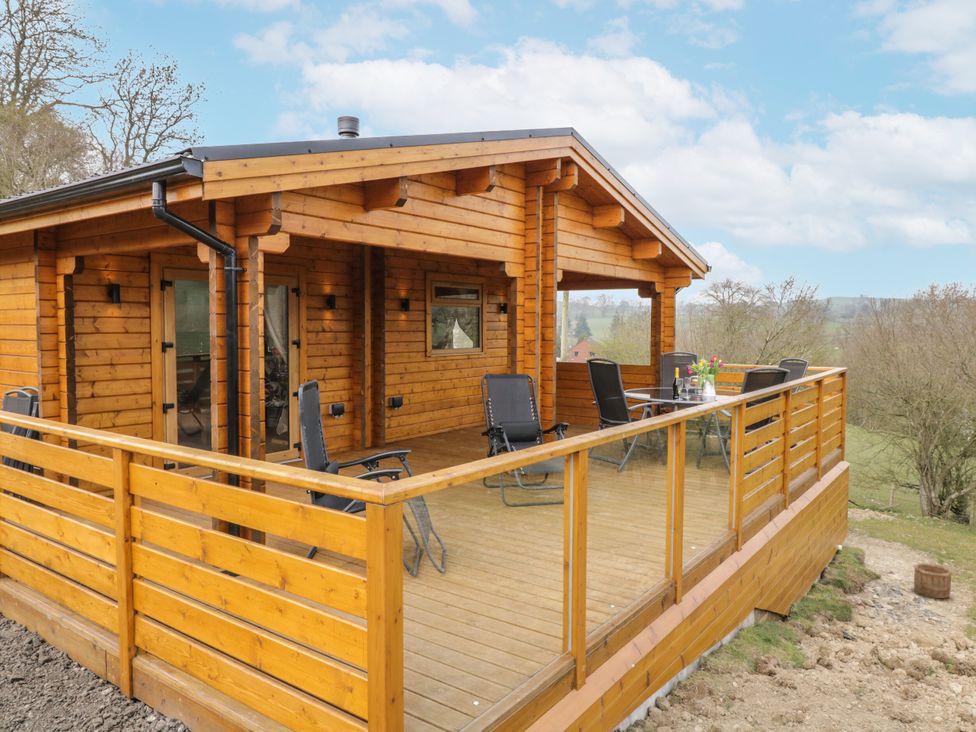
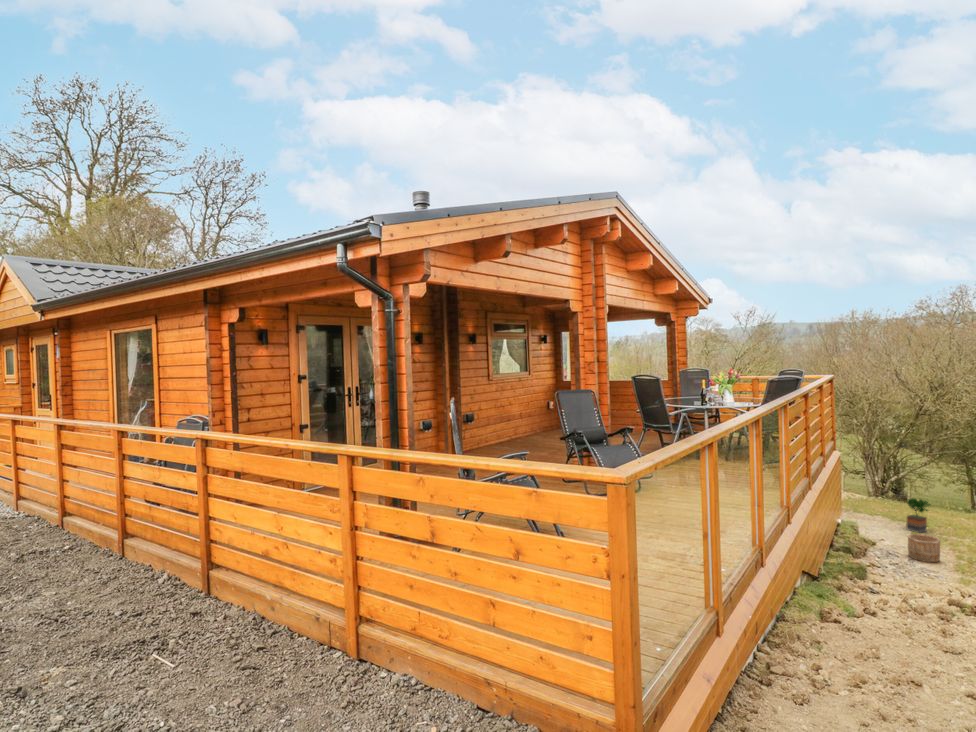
potted tree: none [923,519,954,562] -> present [907,498,931,533]

